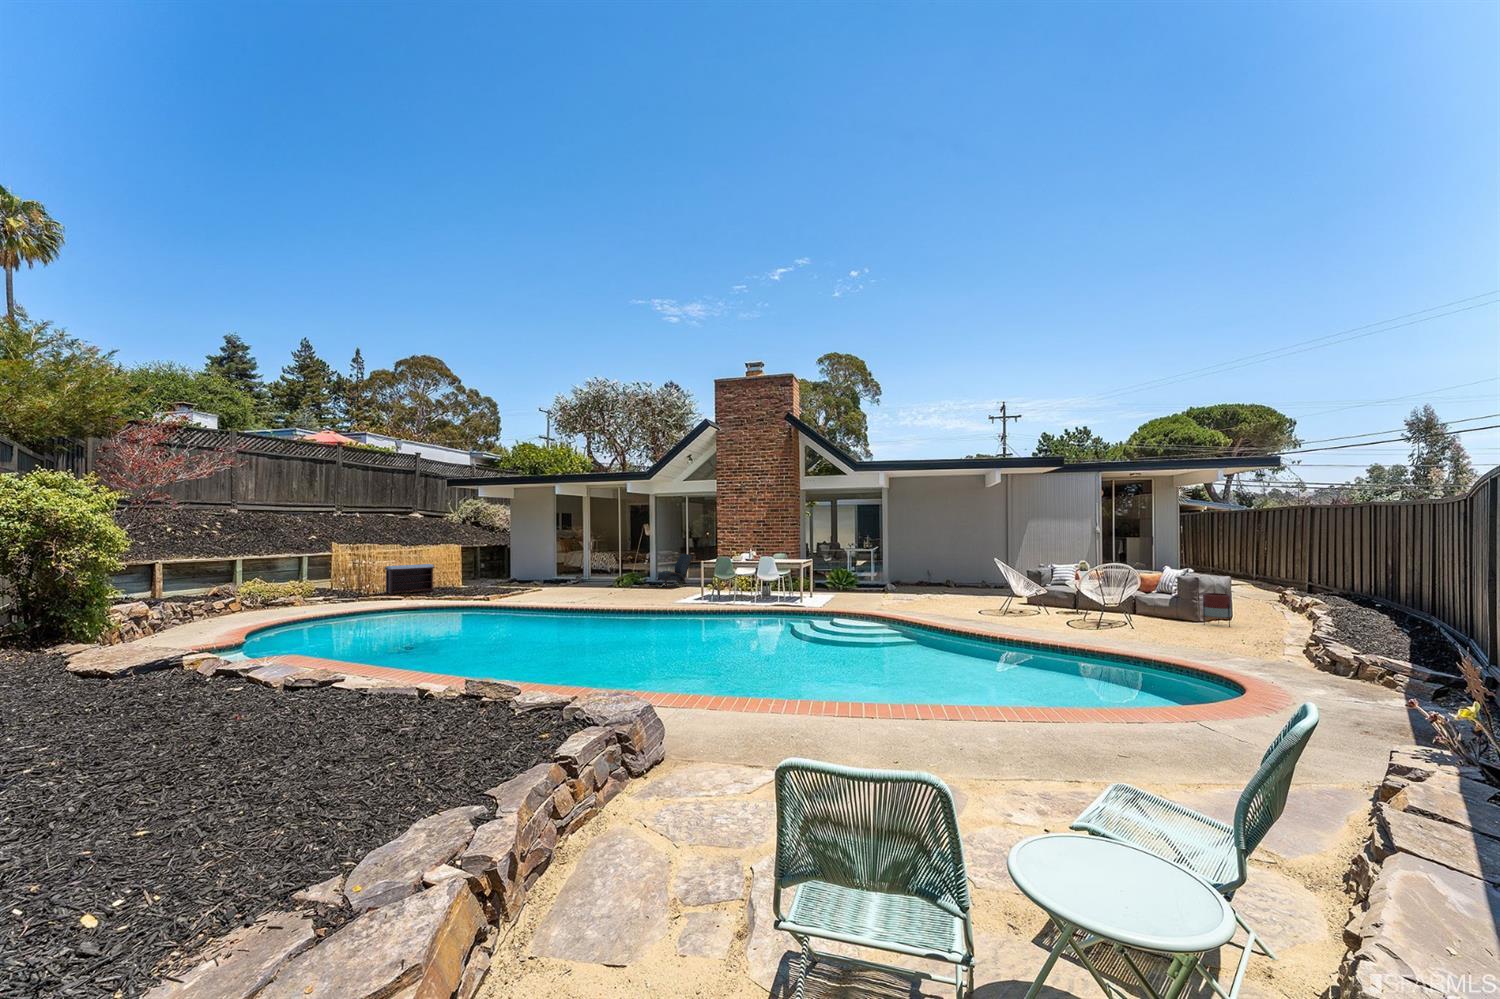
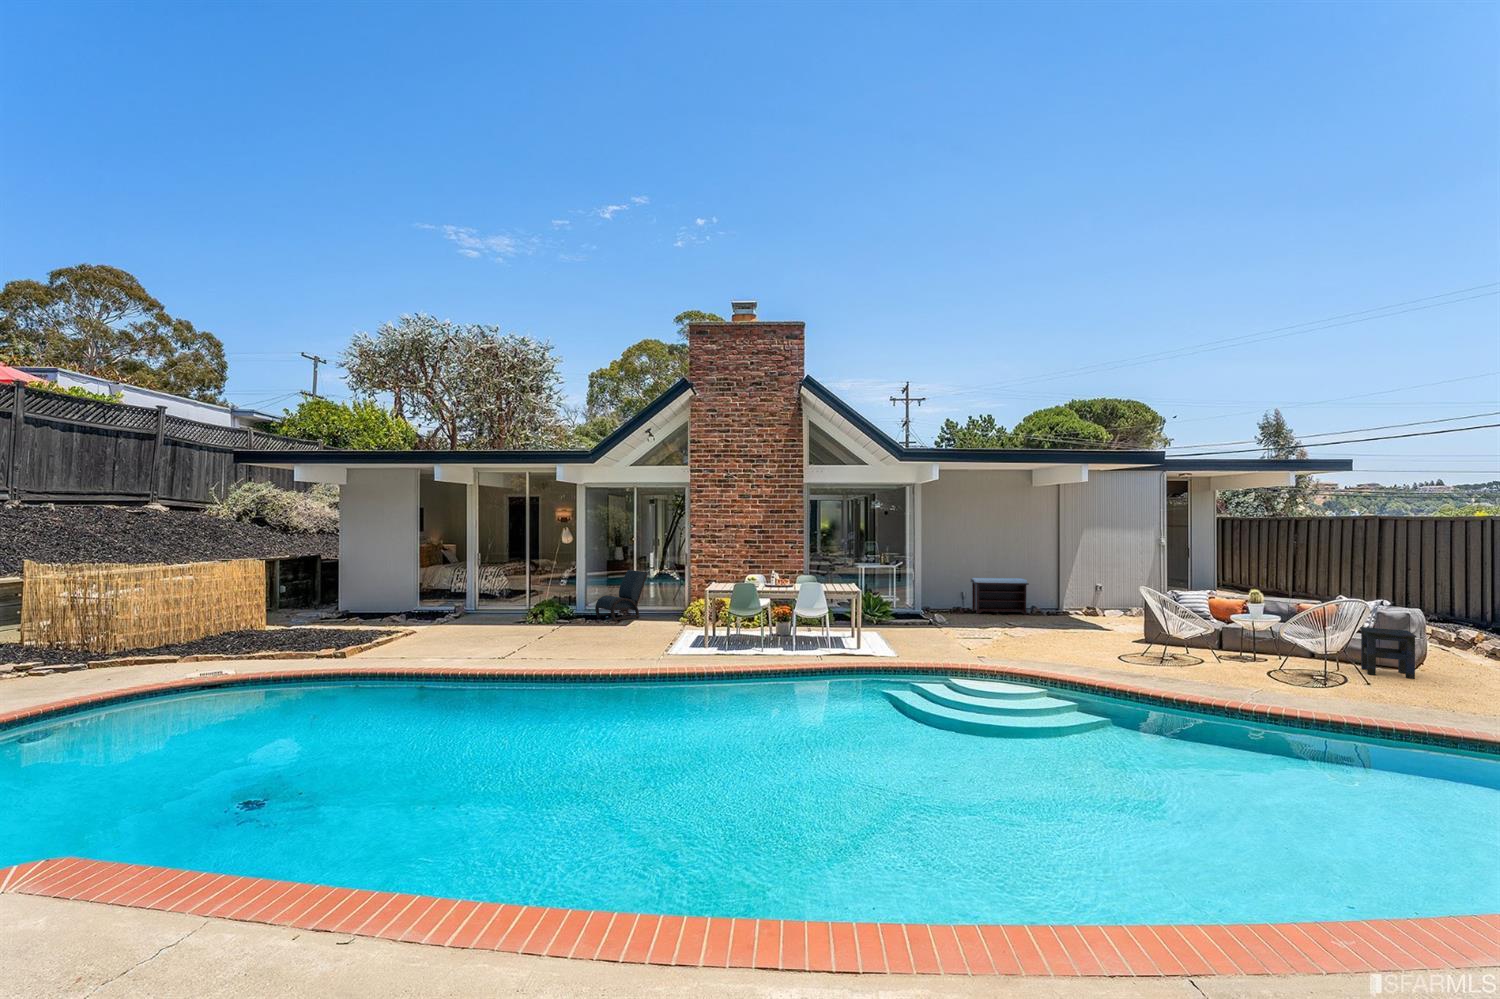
bench: present [385,564,435,595] -> present [971,578,1029,614]
side table: none [1151,588,1191,626] -> present [1360,627,1417,679]
planter: present [1203,593,1232,627] -> none [1422,633,1464,679]

